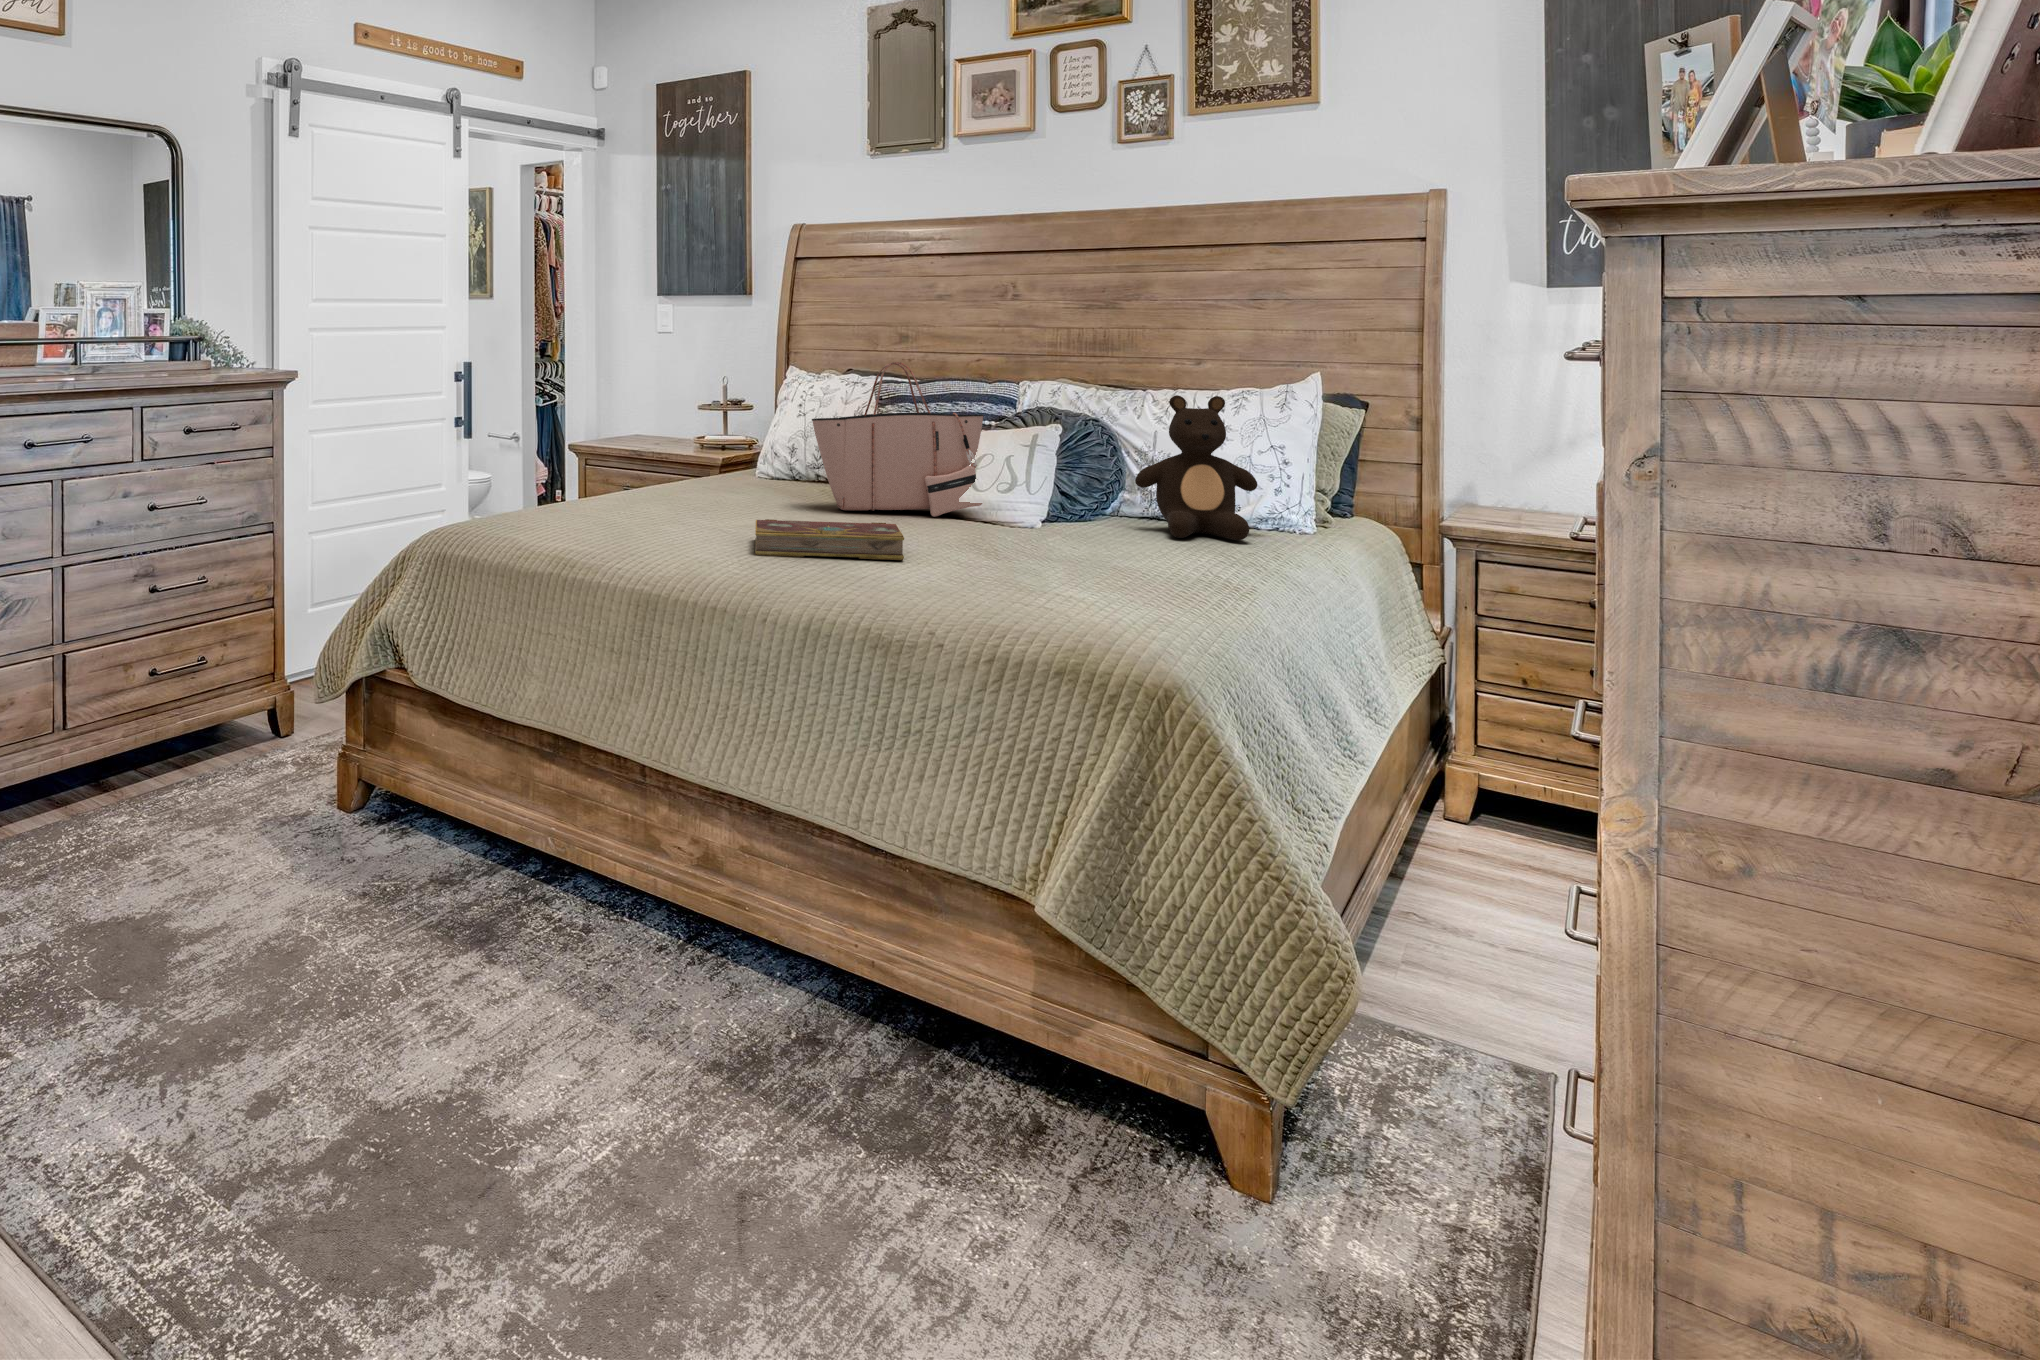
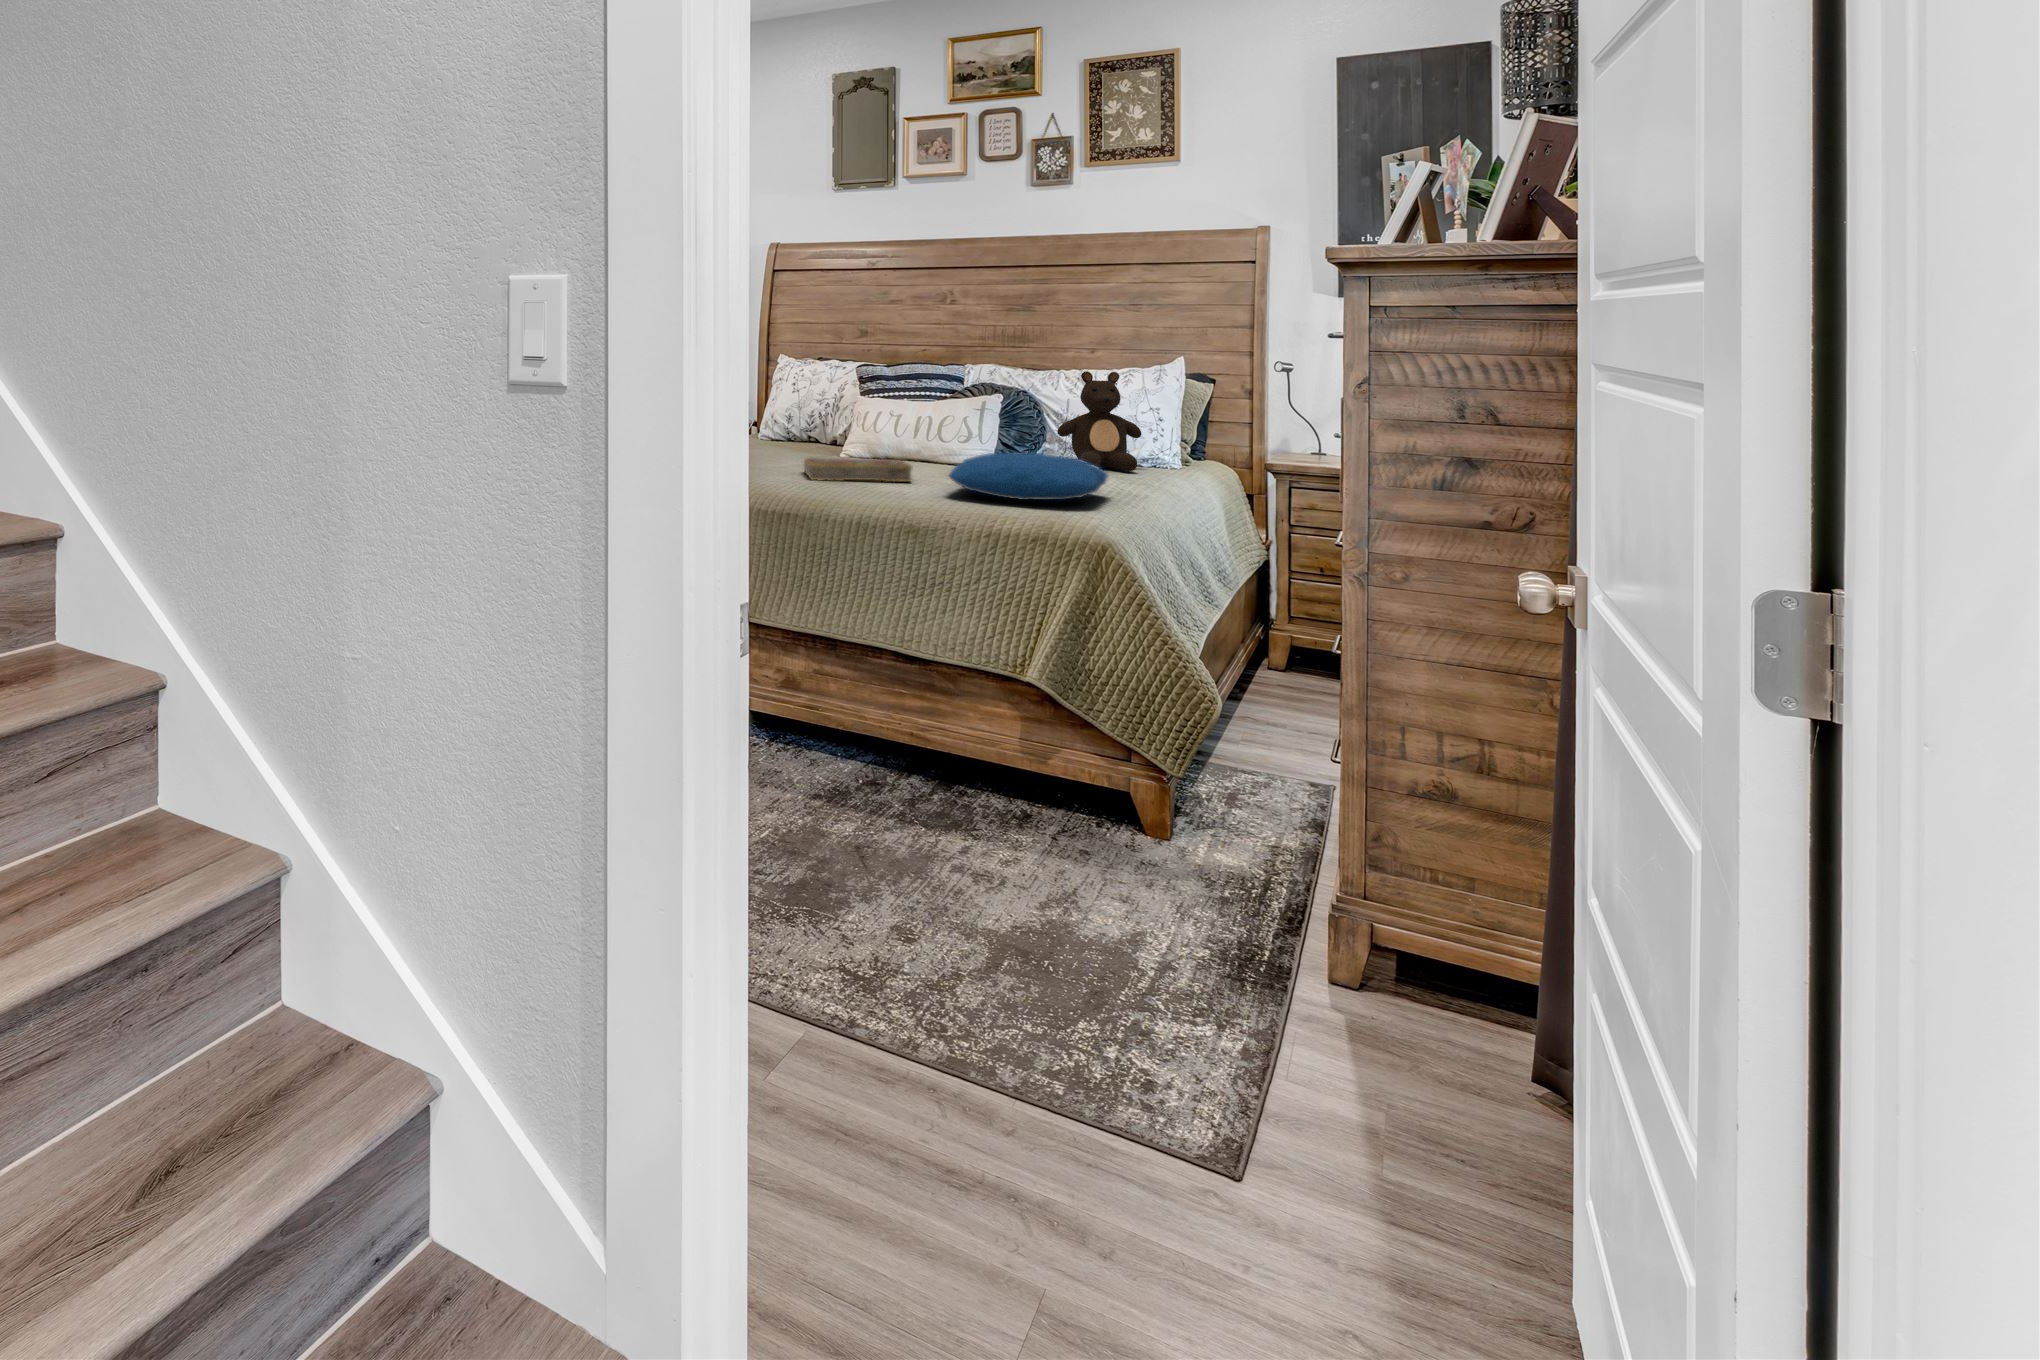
tote bag: present [812,362,984,517] -> none [825,349,950,459]
pillow: none [942,522,1193,601] -> present [949,453,1108,500]

